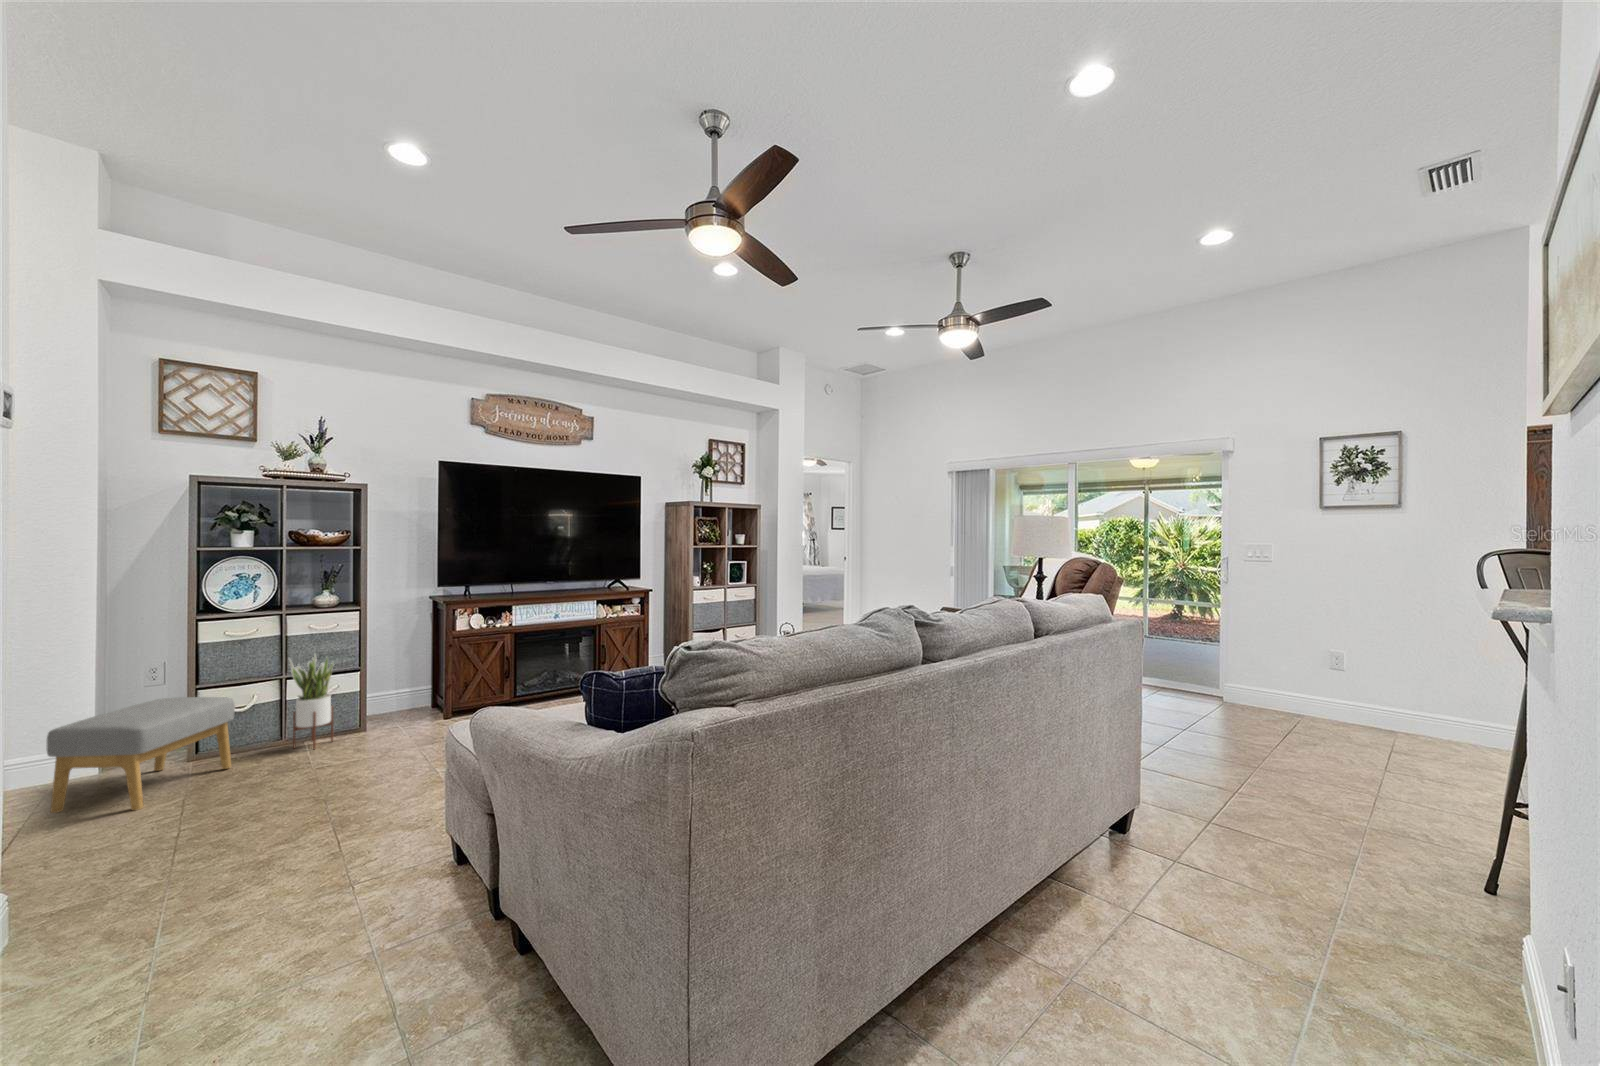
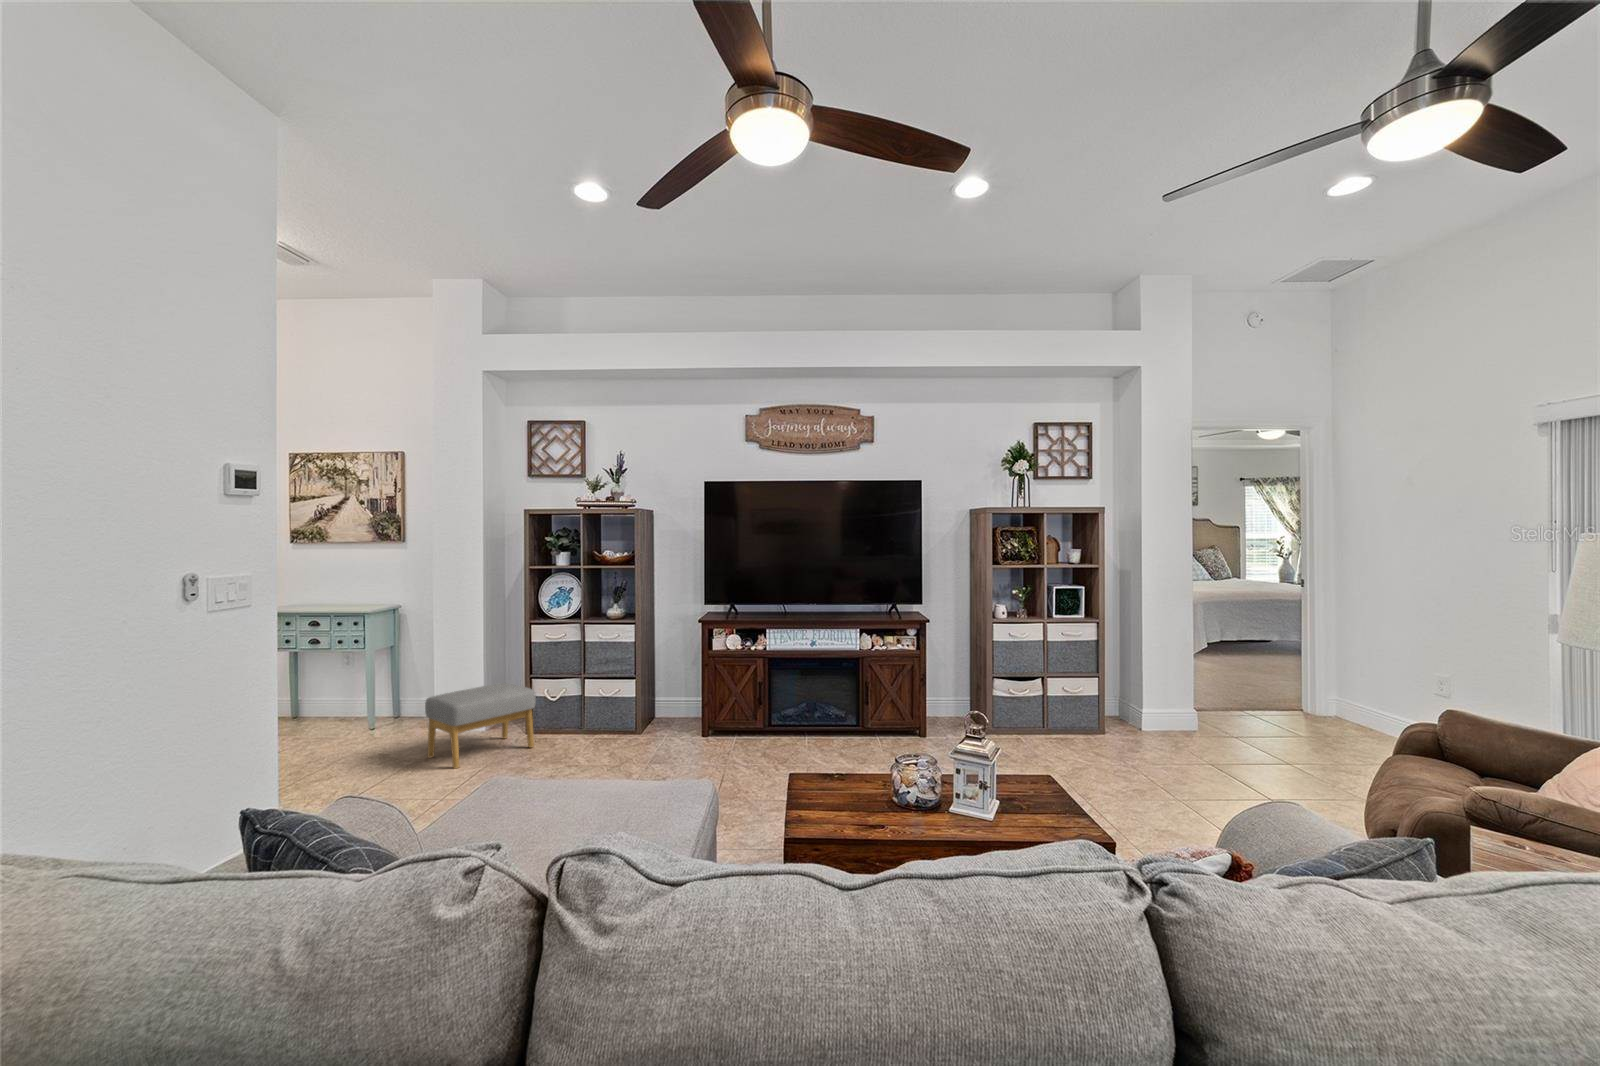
potted plant: present [289,654,334,749] -> none [575,659,612,744]

